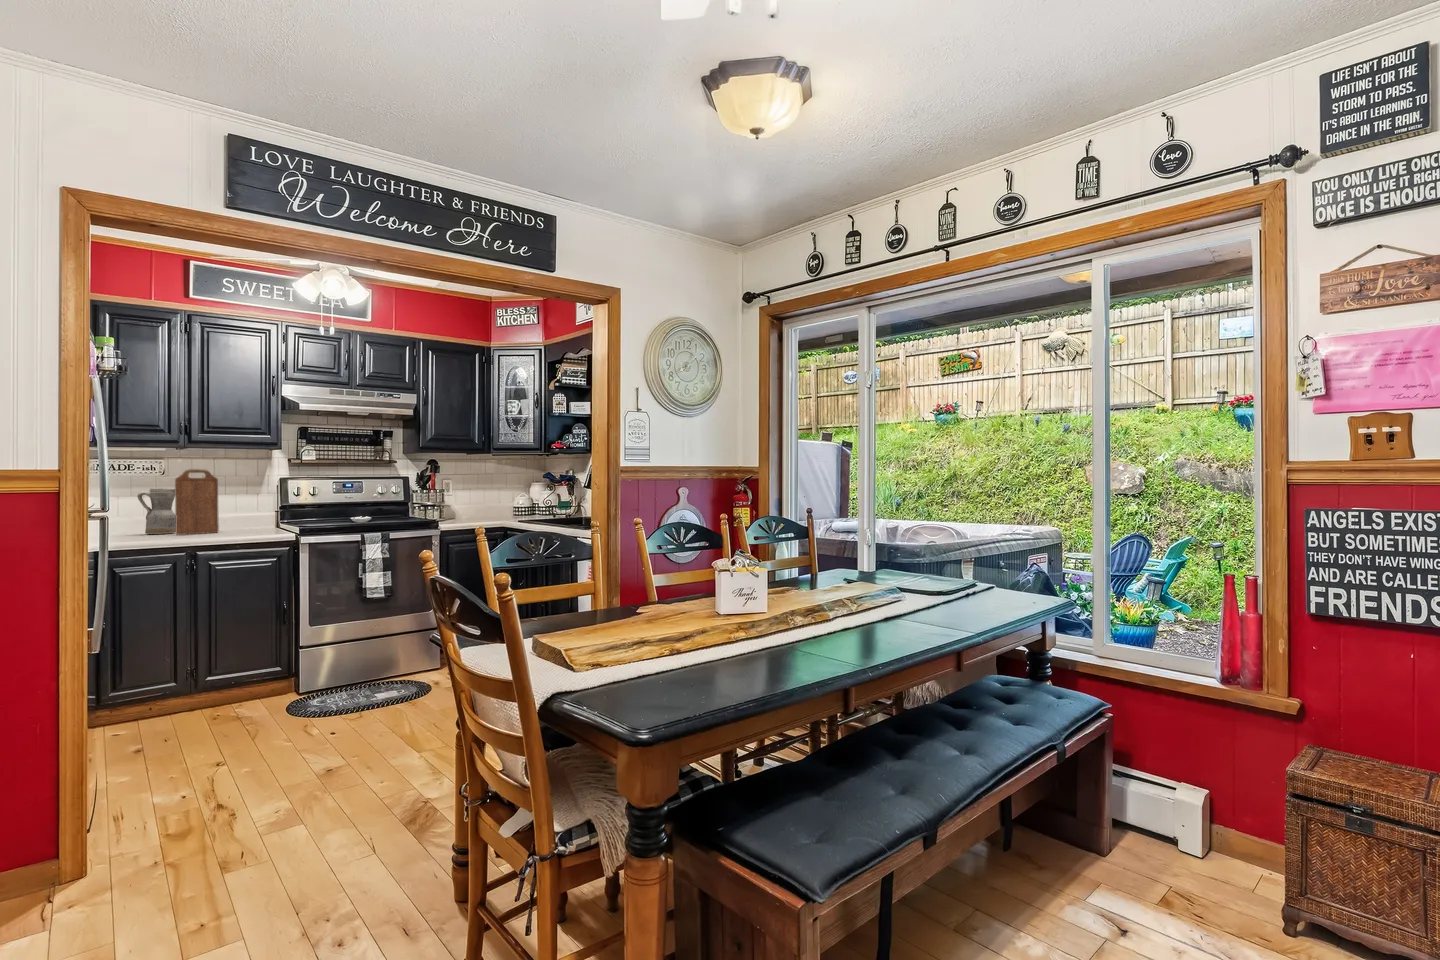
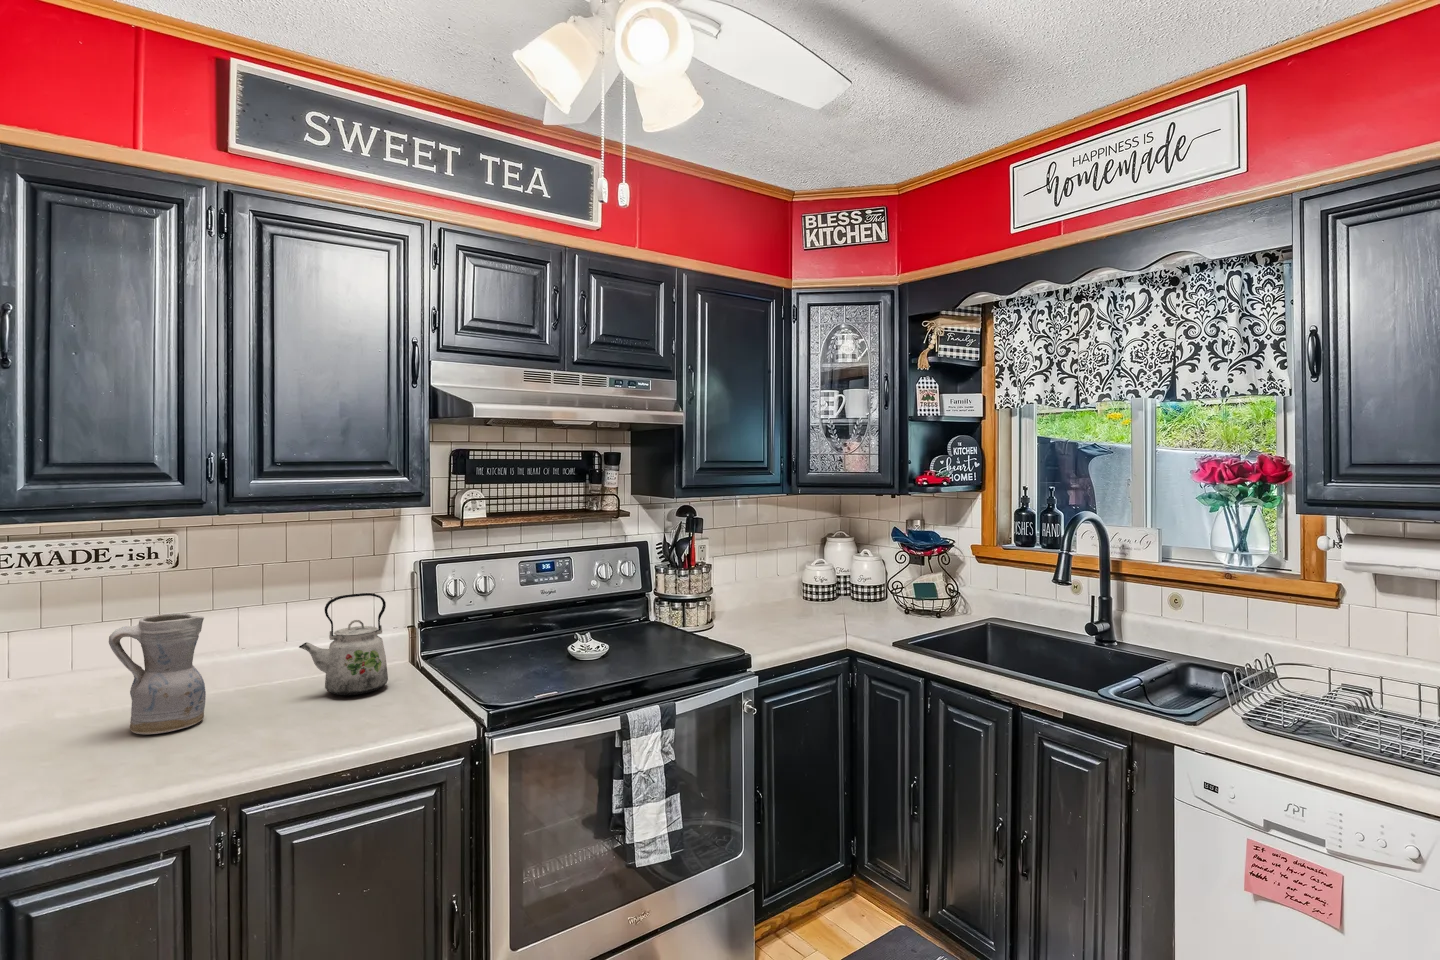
cutting board: present [175,469,219,535] -> none [197,574,302,750]
kettle: none [218,487,261,530] -> present [299,593,388,695]

